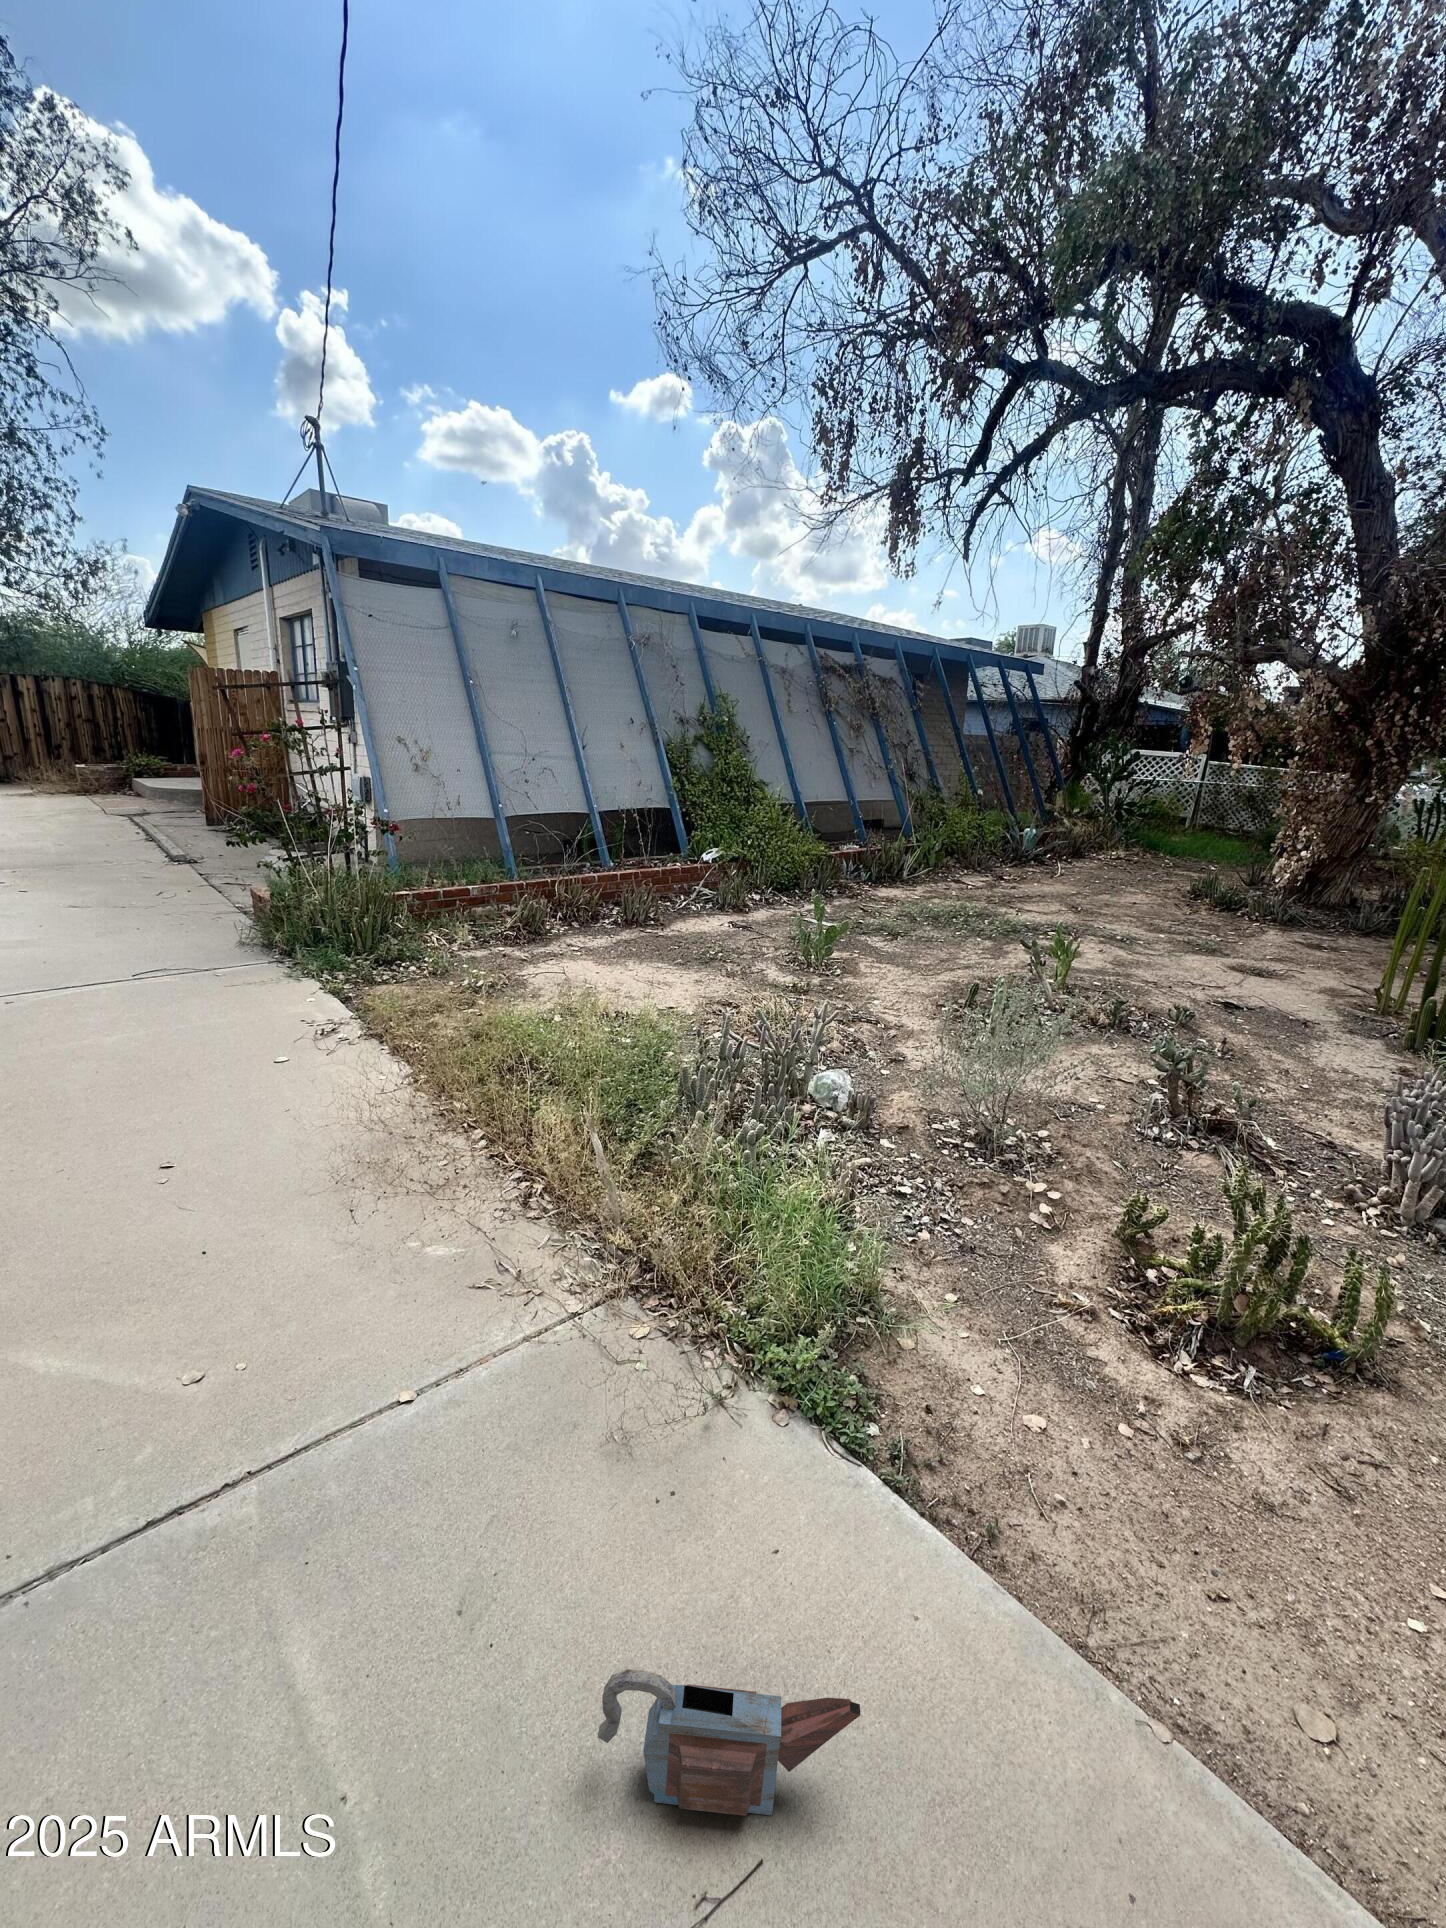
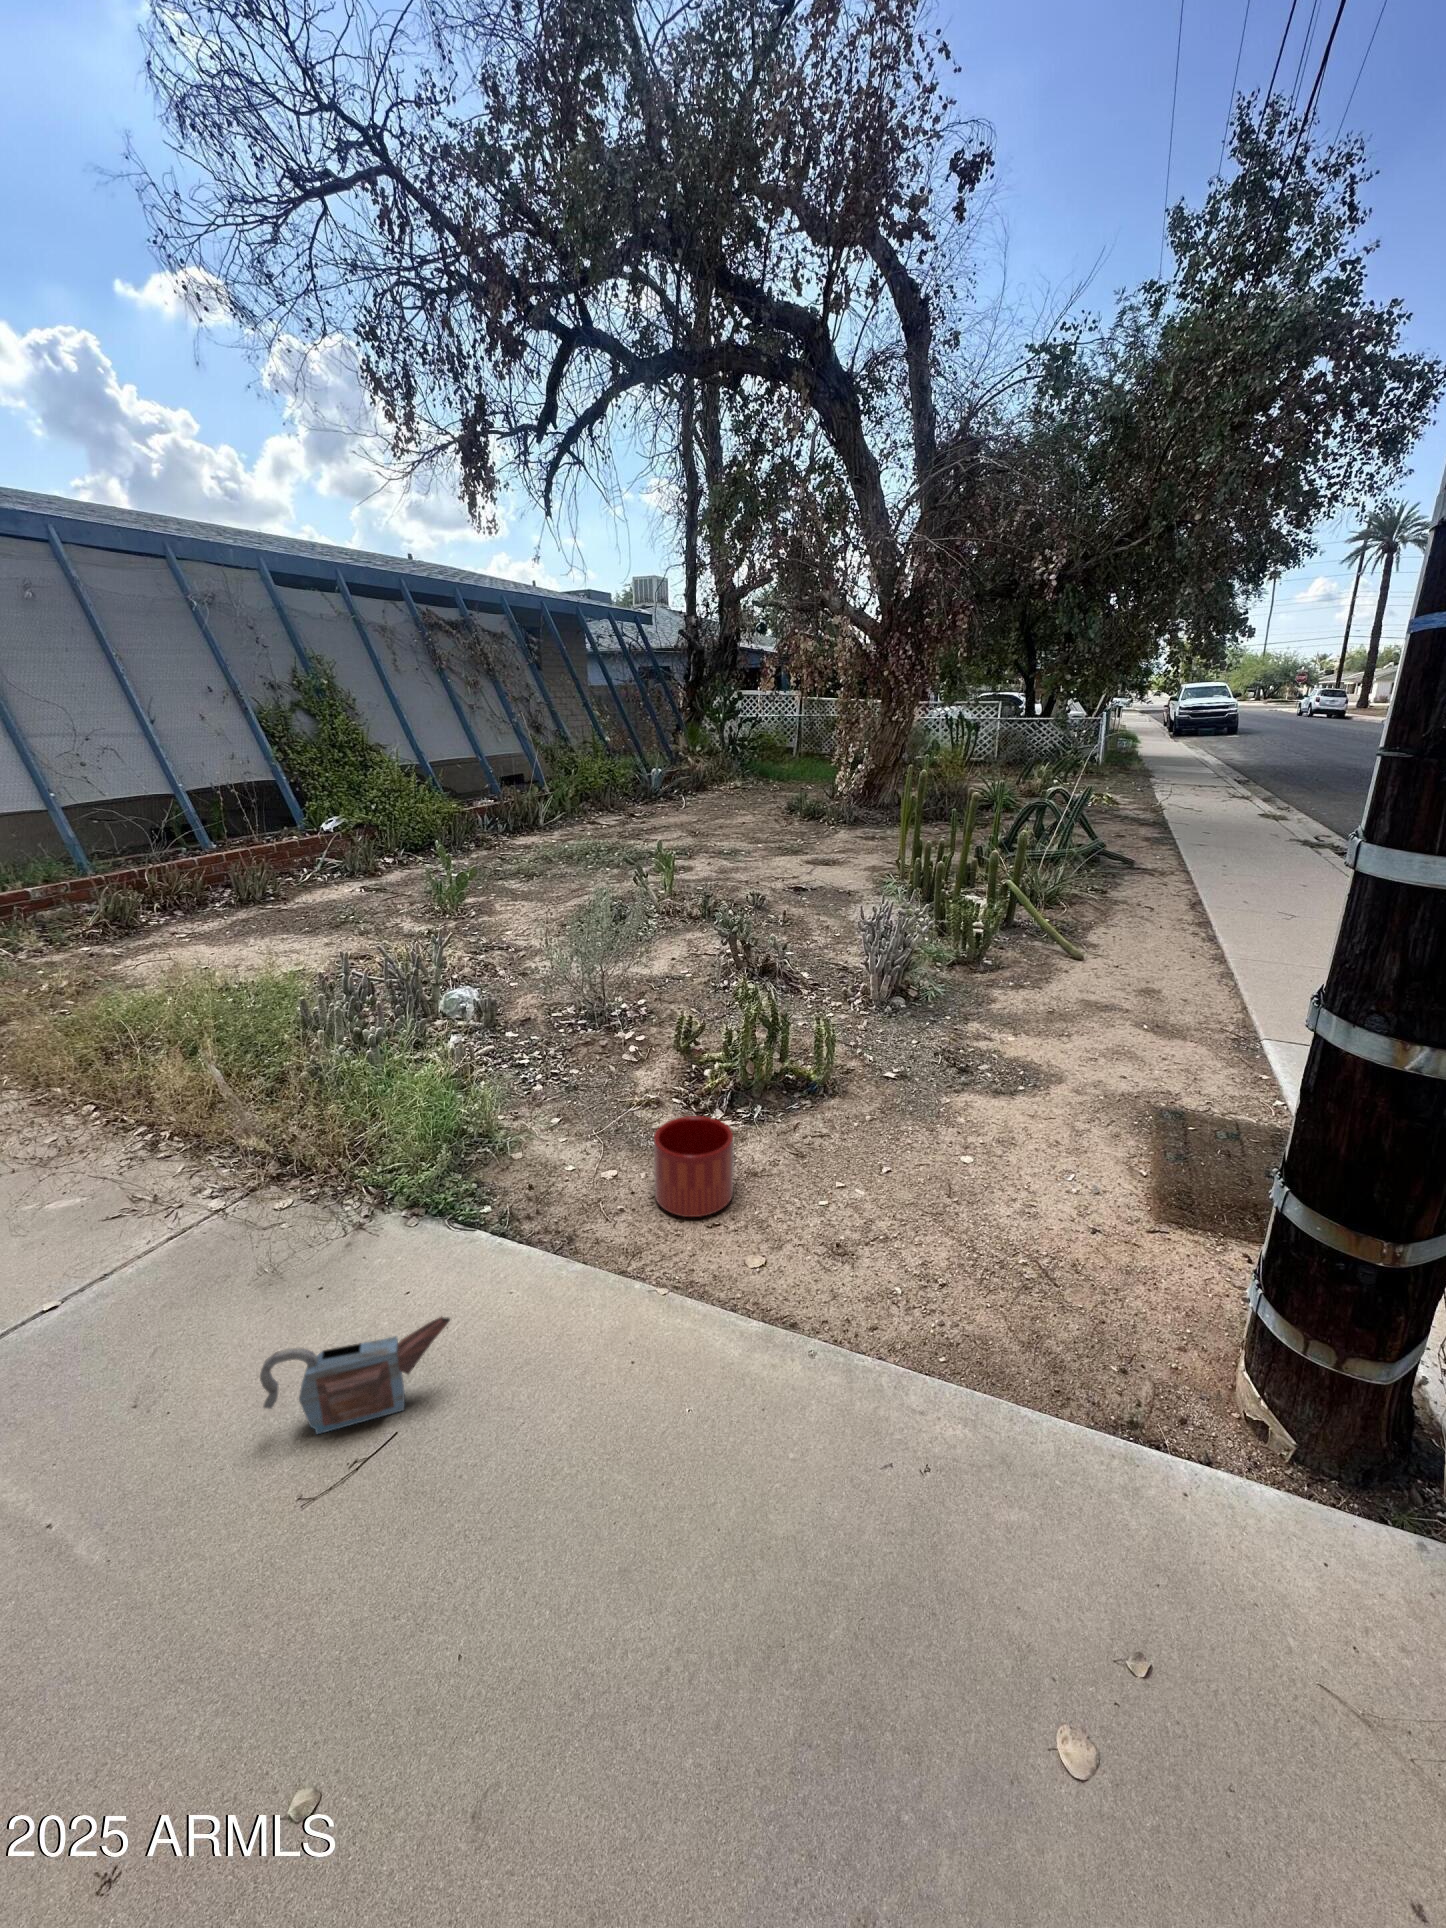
planter: none [1117,1391,1273,1581] -> present [654,1116,733,1217]

